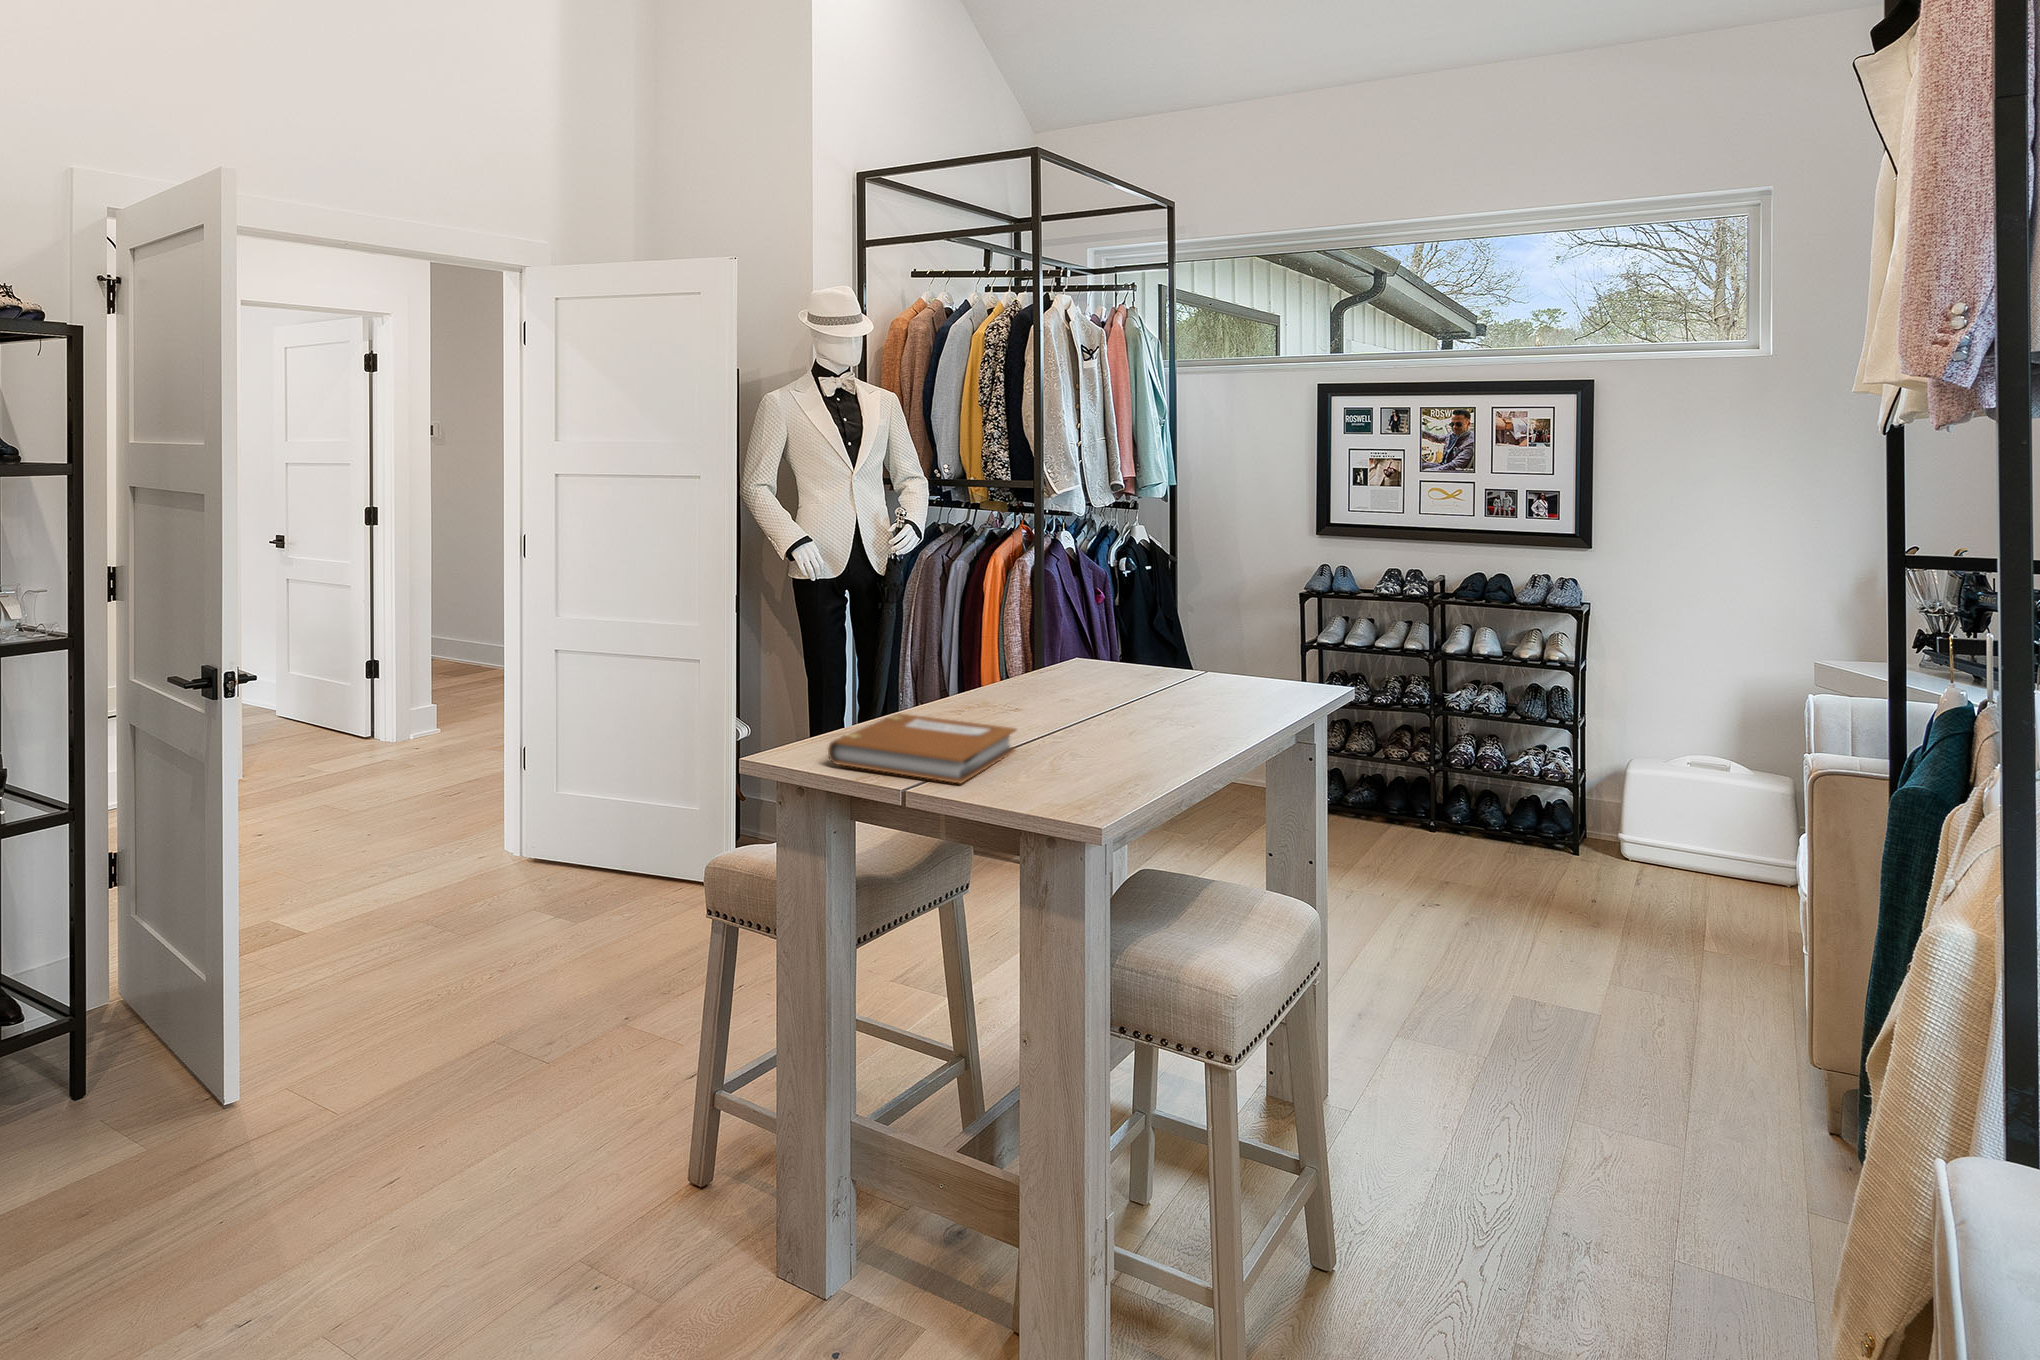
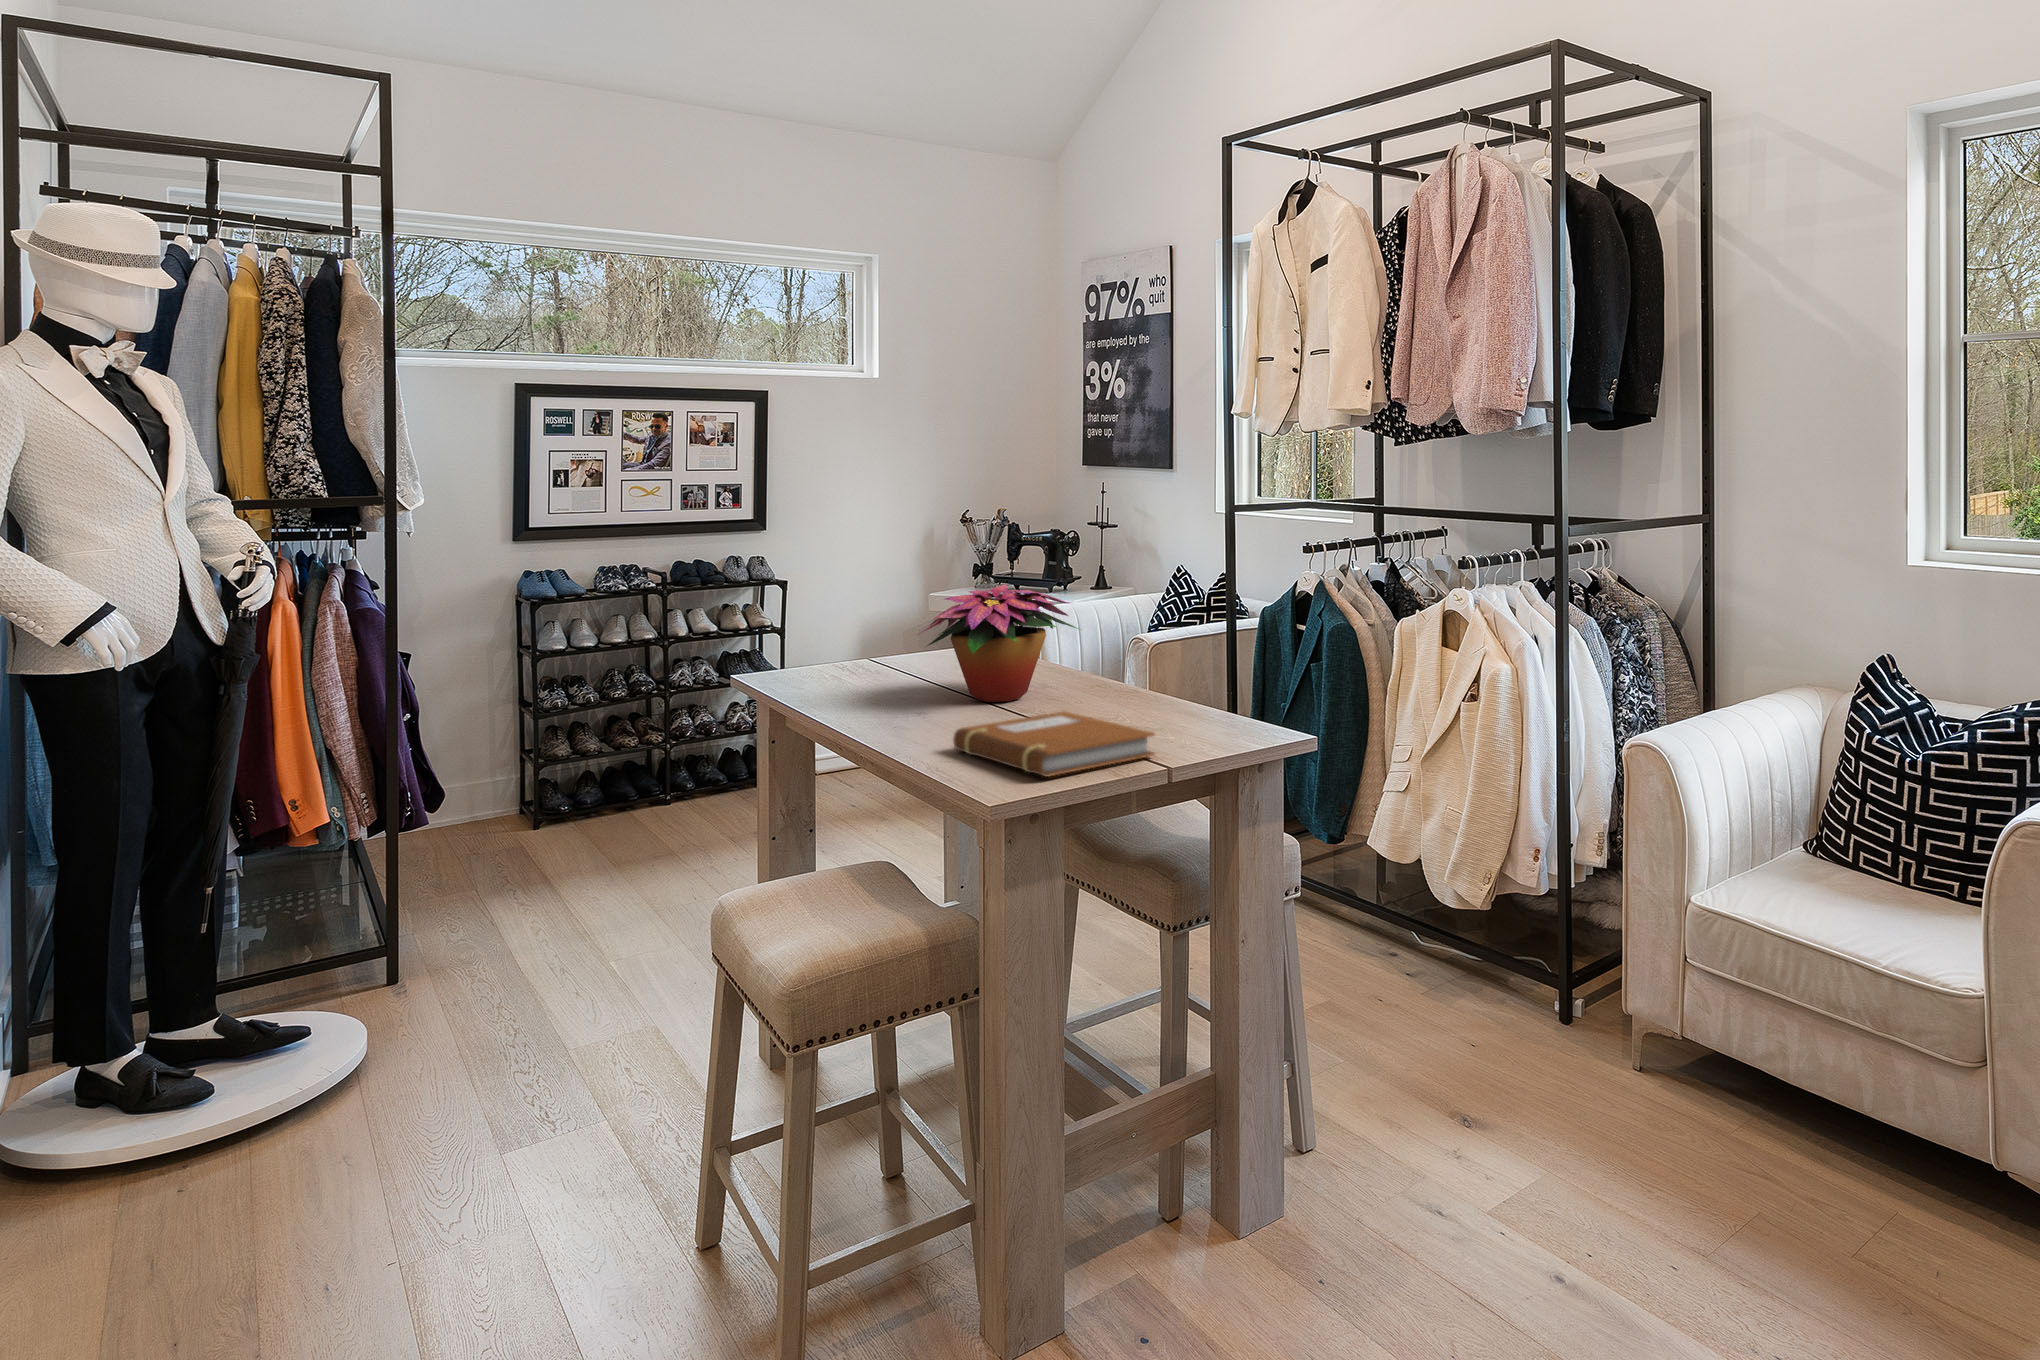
flower arrangement: none [1014,594,1204,721] -> present [918,584,1080,702]

